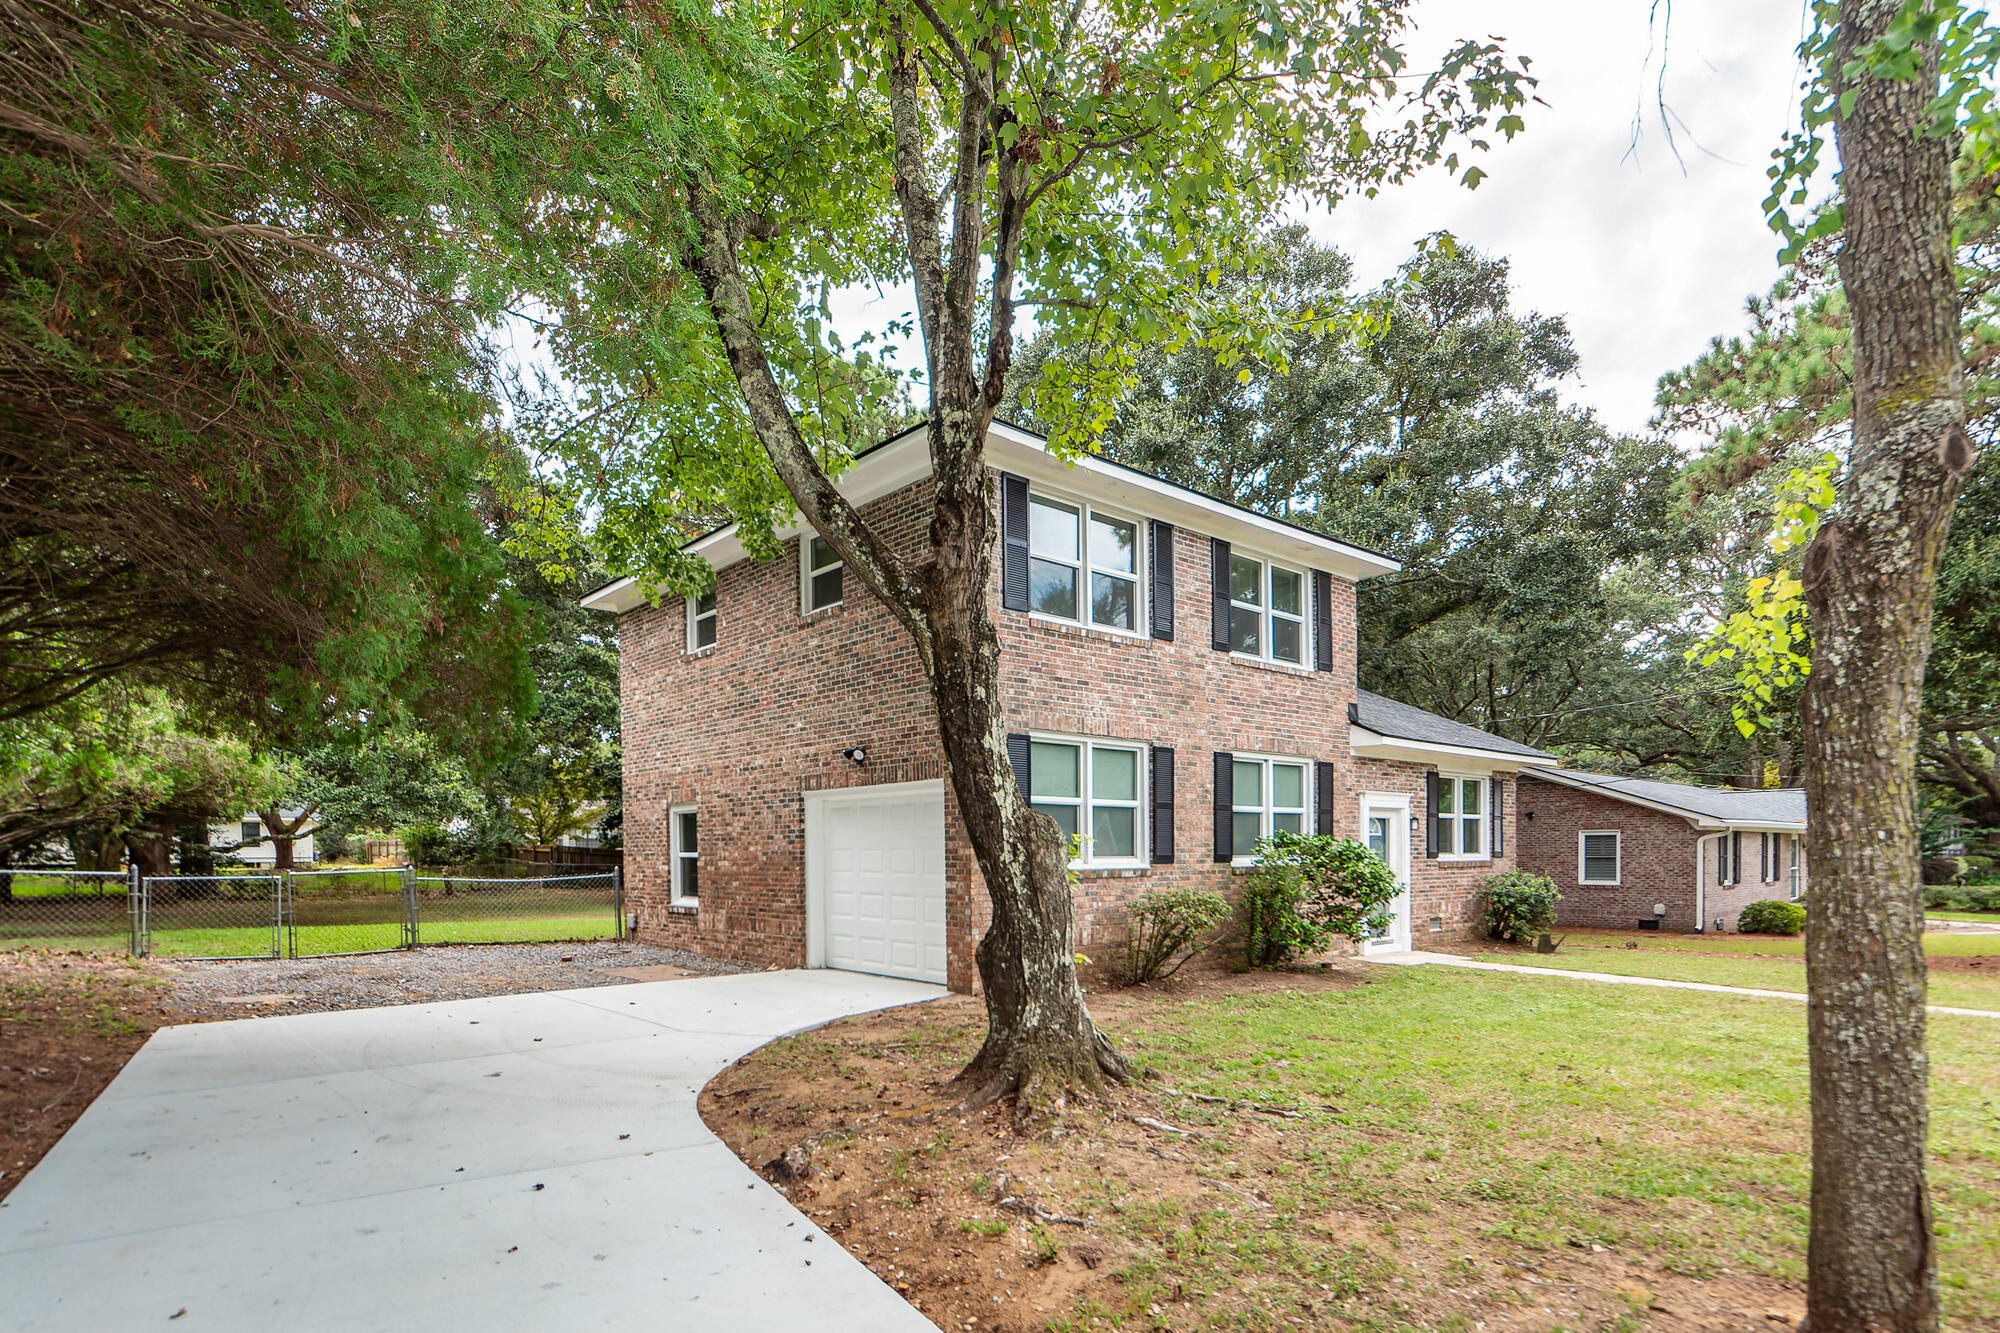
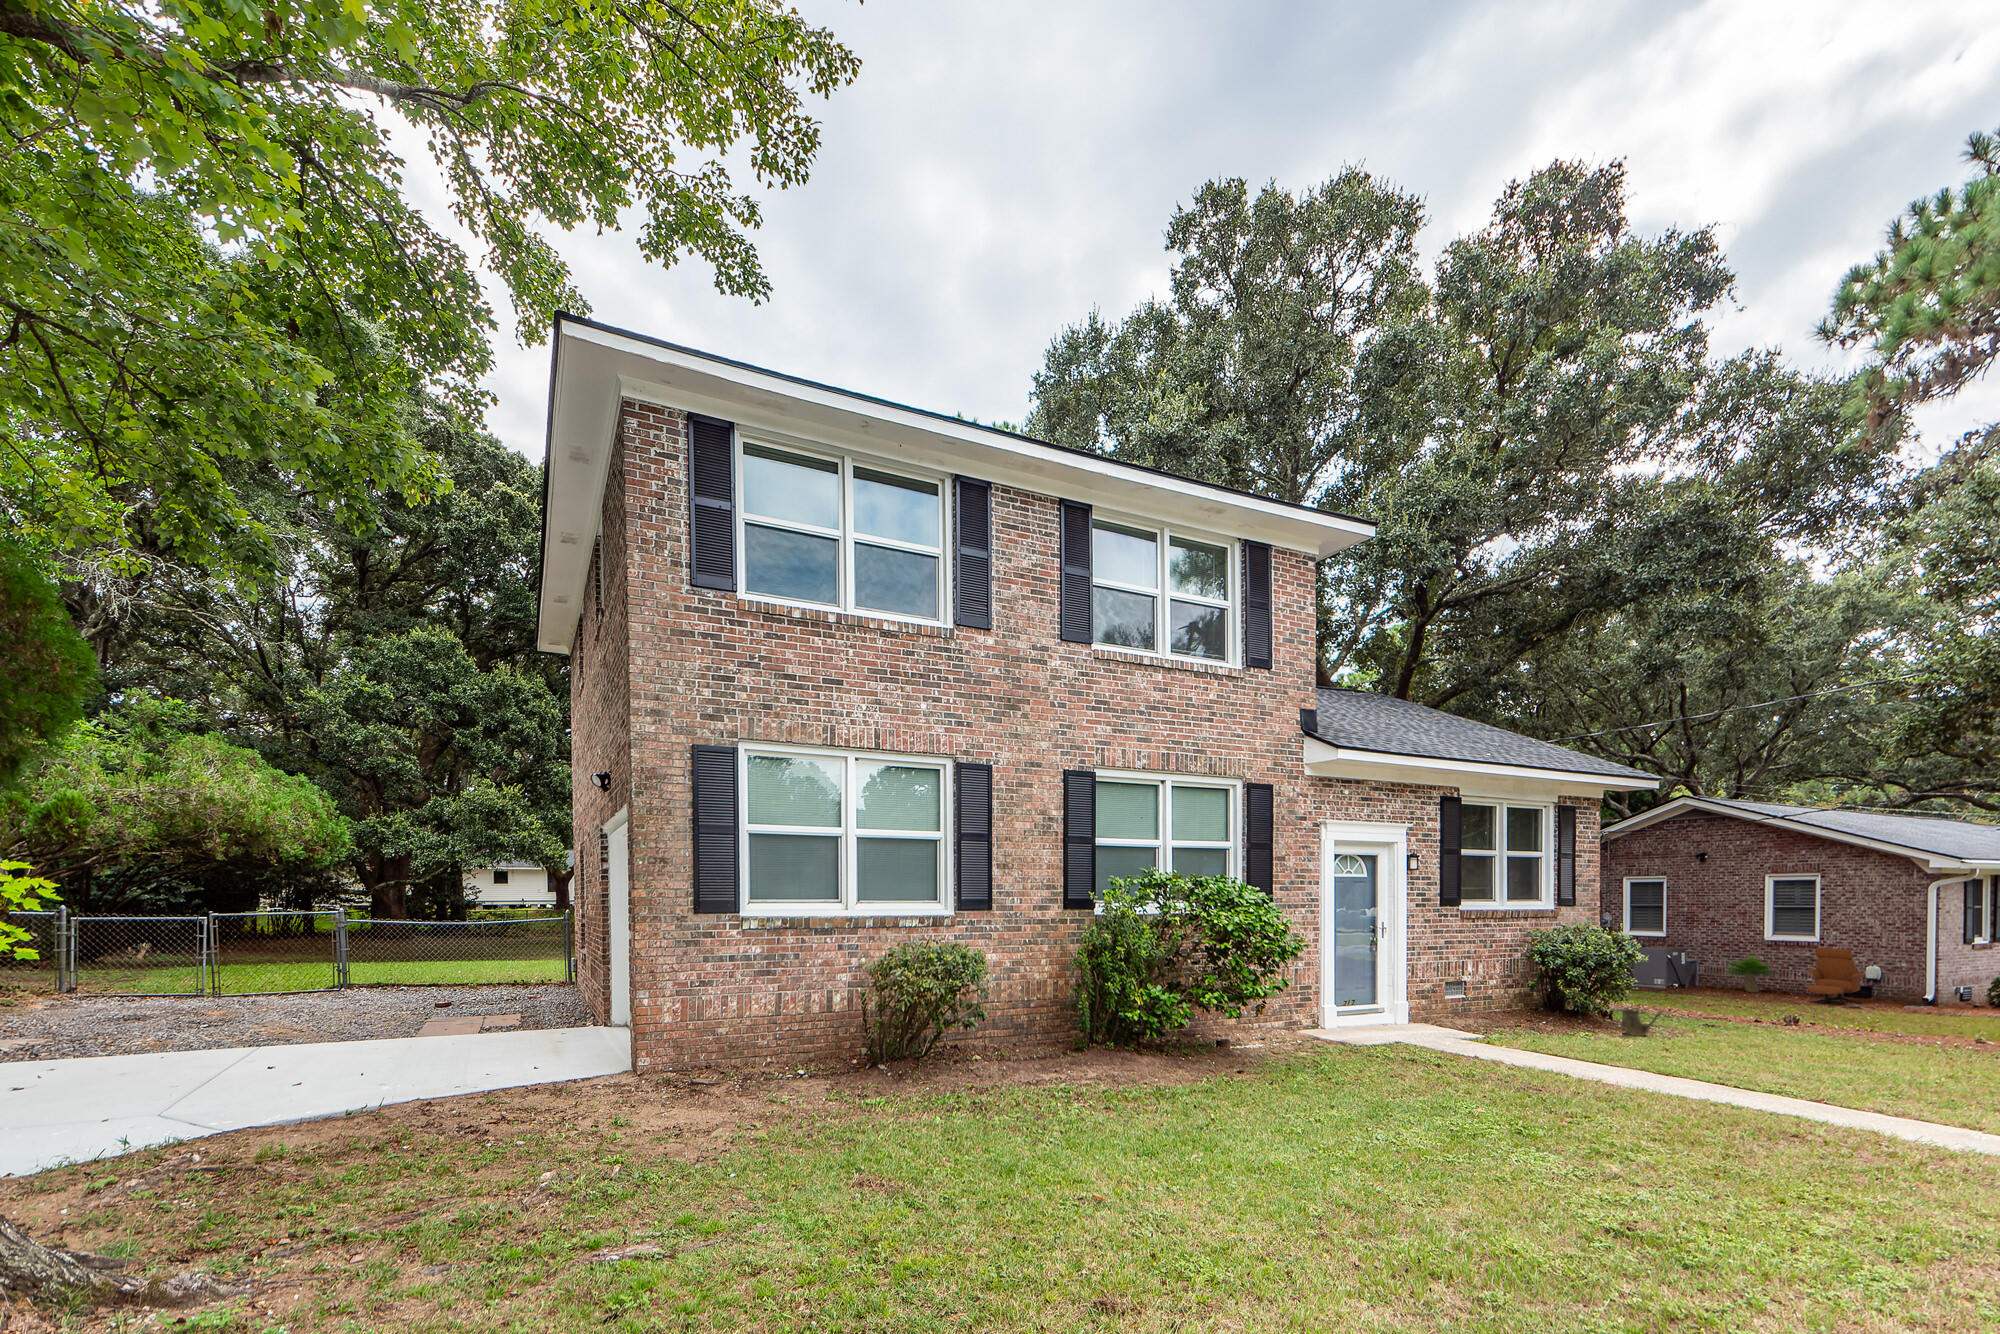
lounge chair: none [1634,890,1673,934] -> present [1807,948,1865,1006]
potted plant: none [1572,897,1611,926] -> present [1726,956,1771,992]

